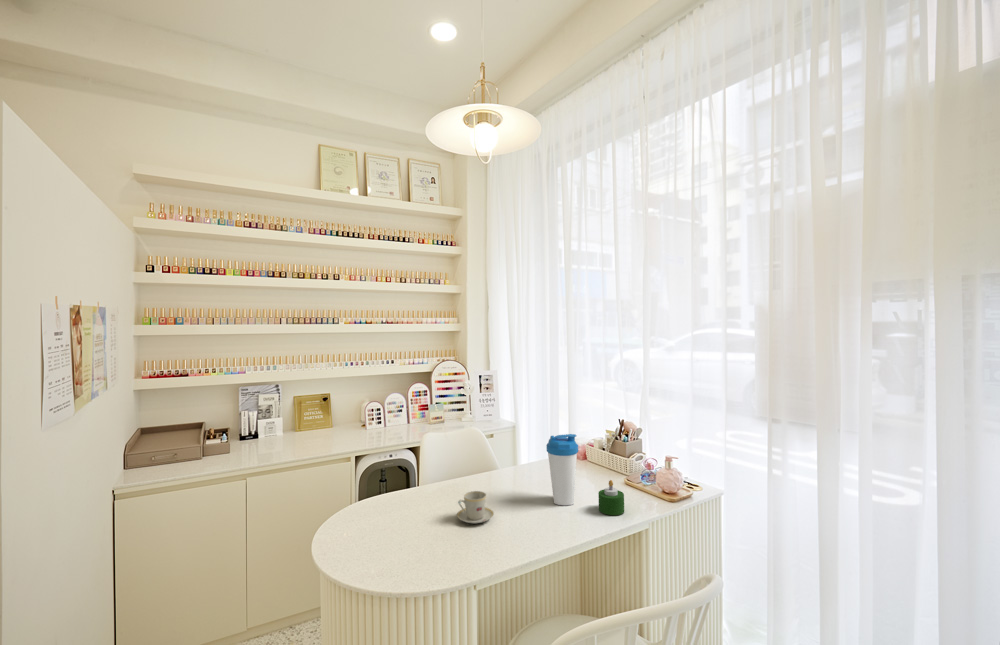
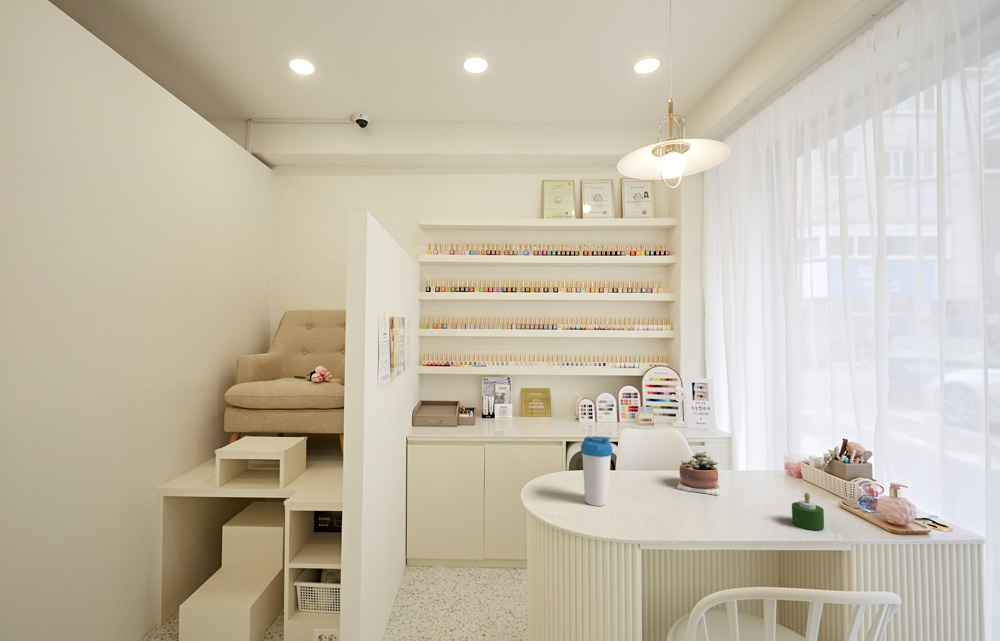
water bottle: present [546,434,578,505] -> present [581,436,612,506]
succulent plant: none [490,451,530,496] -> present [677,452,720,495]
teacup: present [457,491,494,524] -> none [639,478,674,506]

